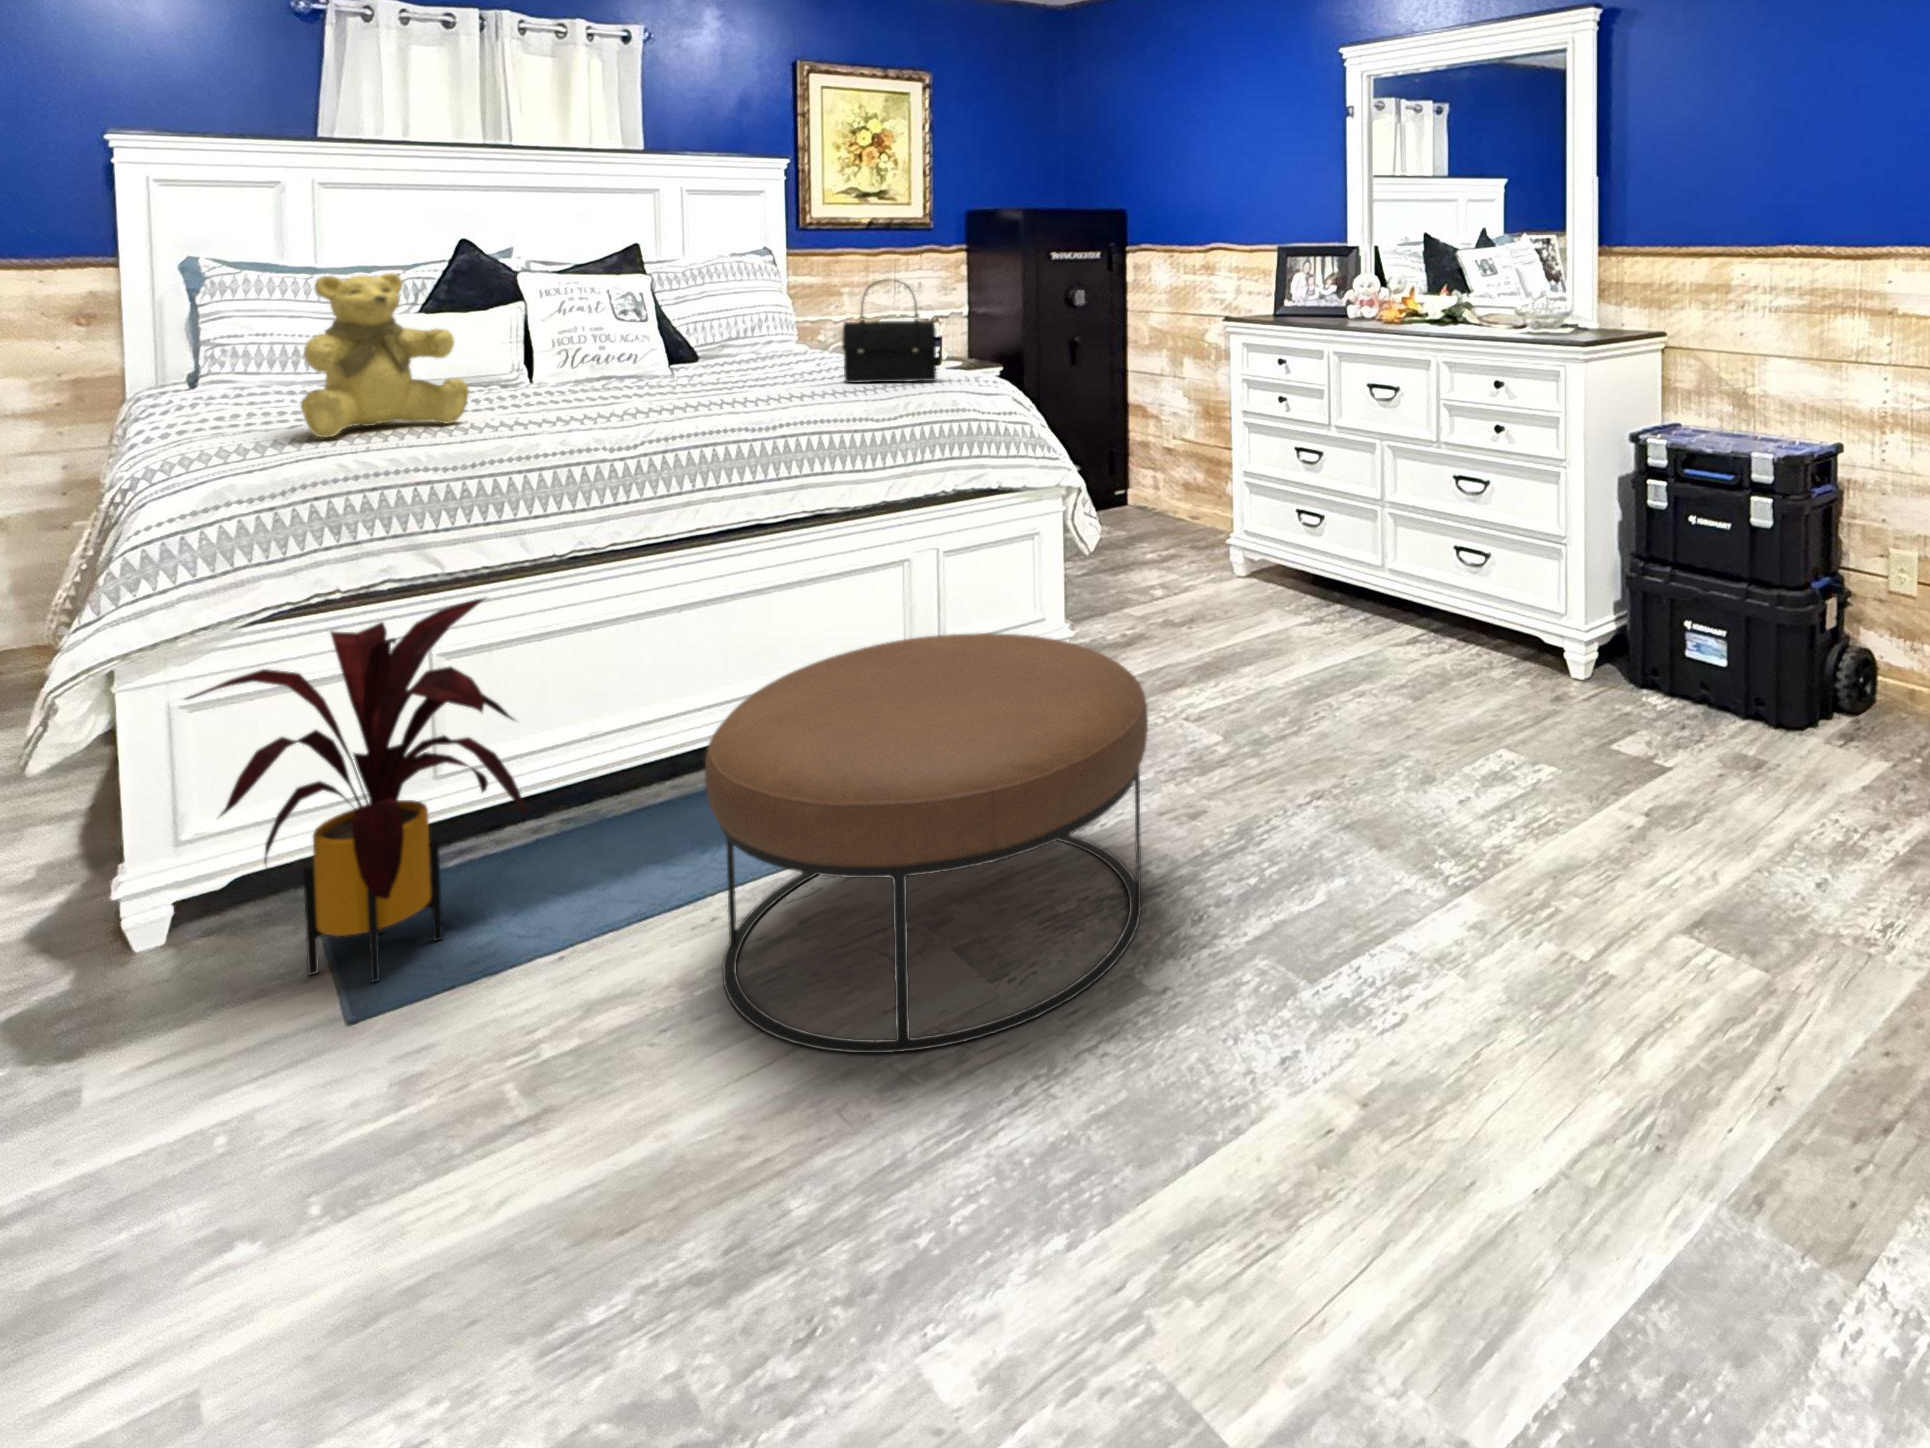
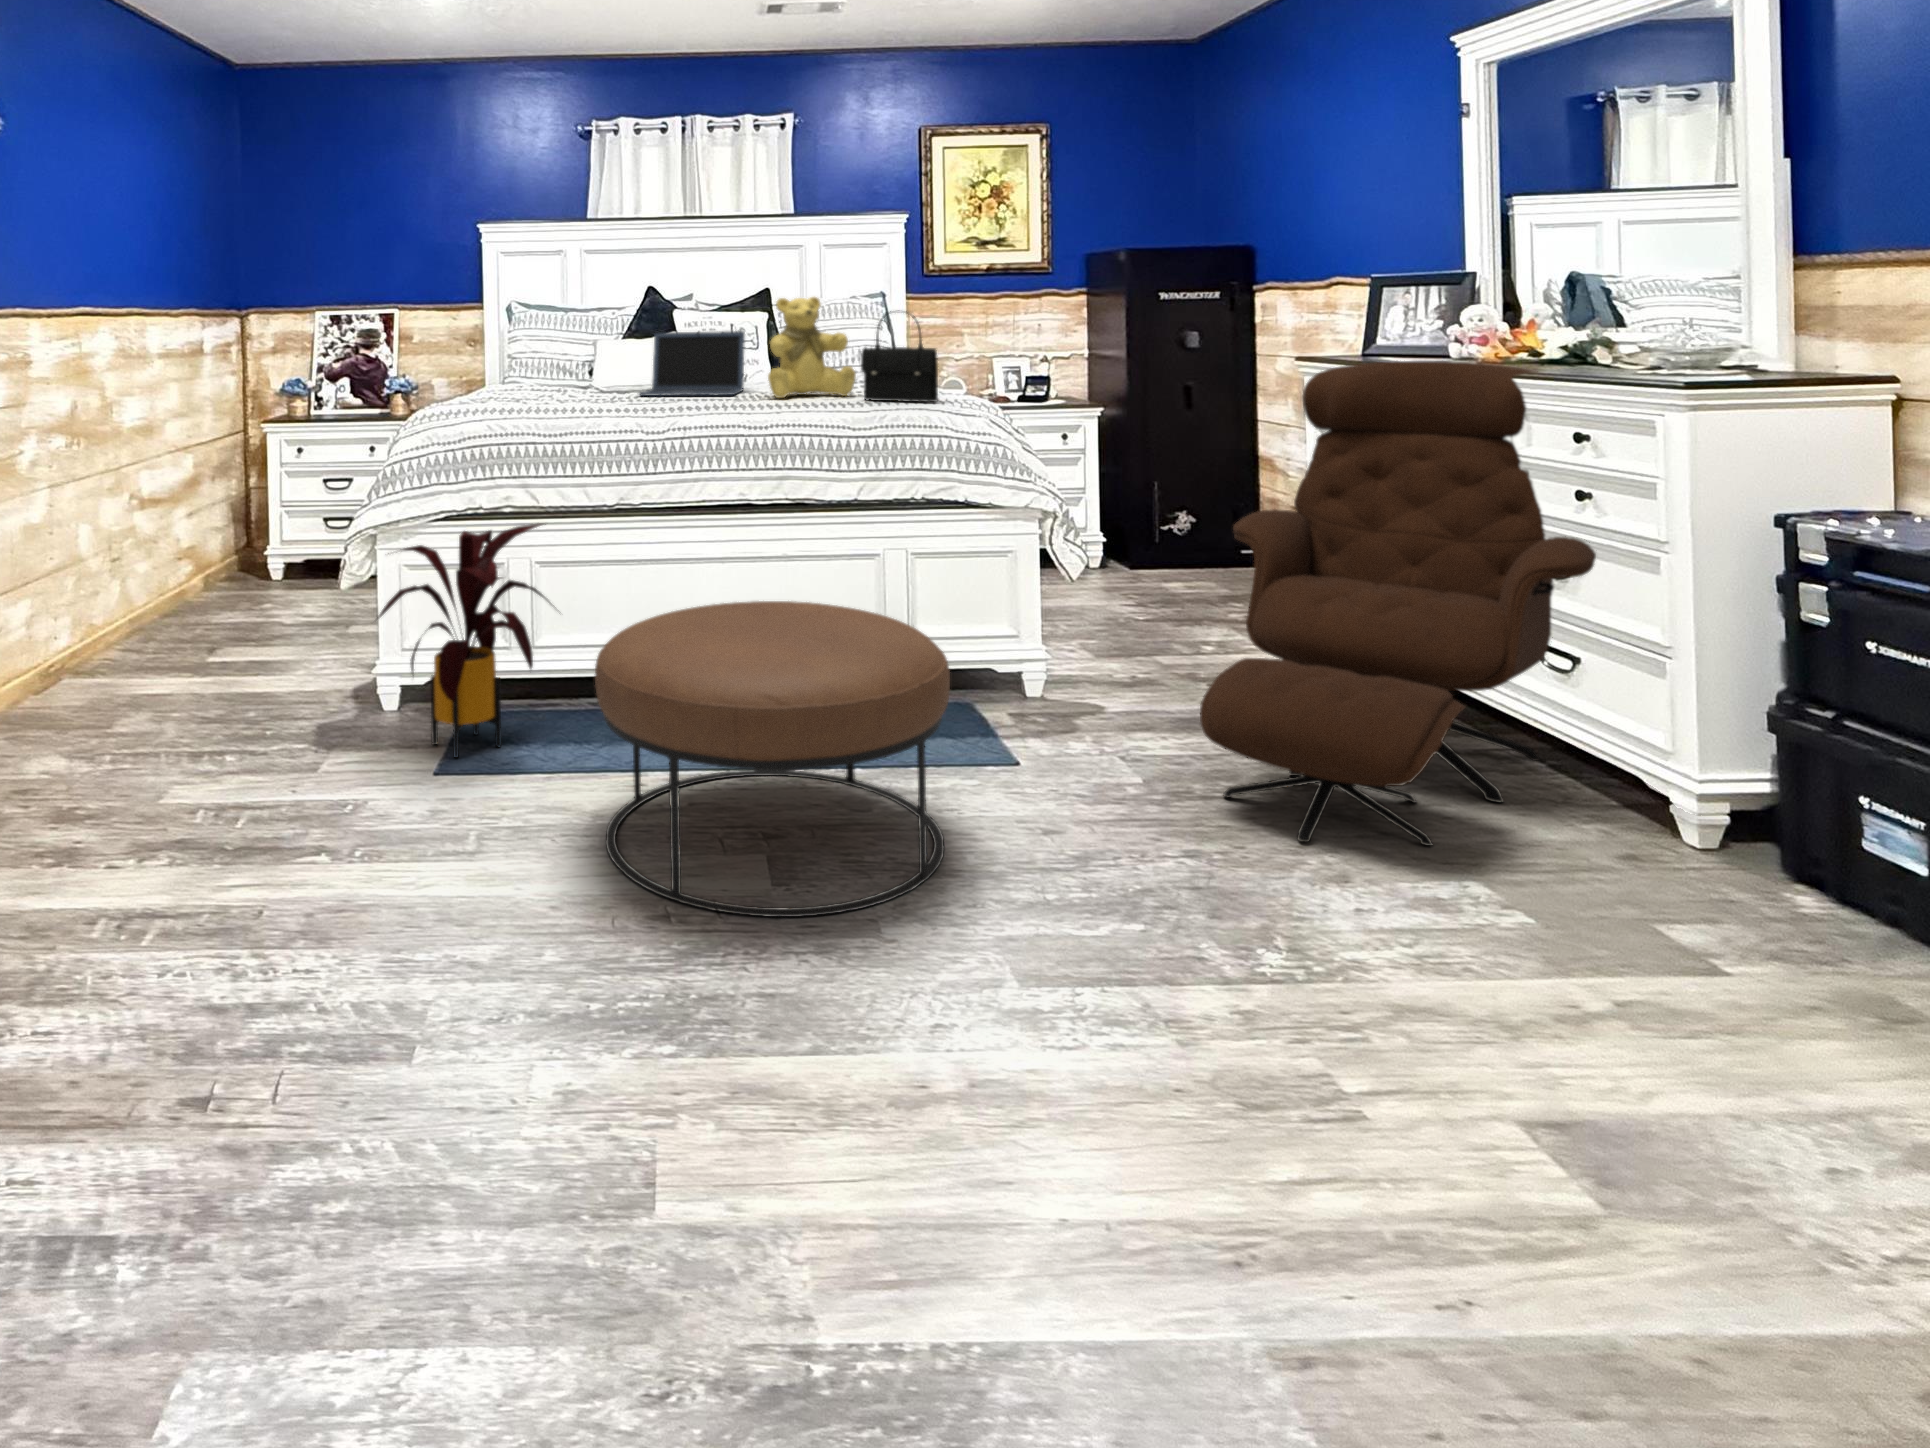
teddy bear: present [301,273,469,438] -> present [768,297,856,398]
laptop: none [513,302,660,394] -> present [639,331,745,396]
lounge chair: none [1245,324,1512,758] -> present [1200,361,1596,846]

